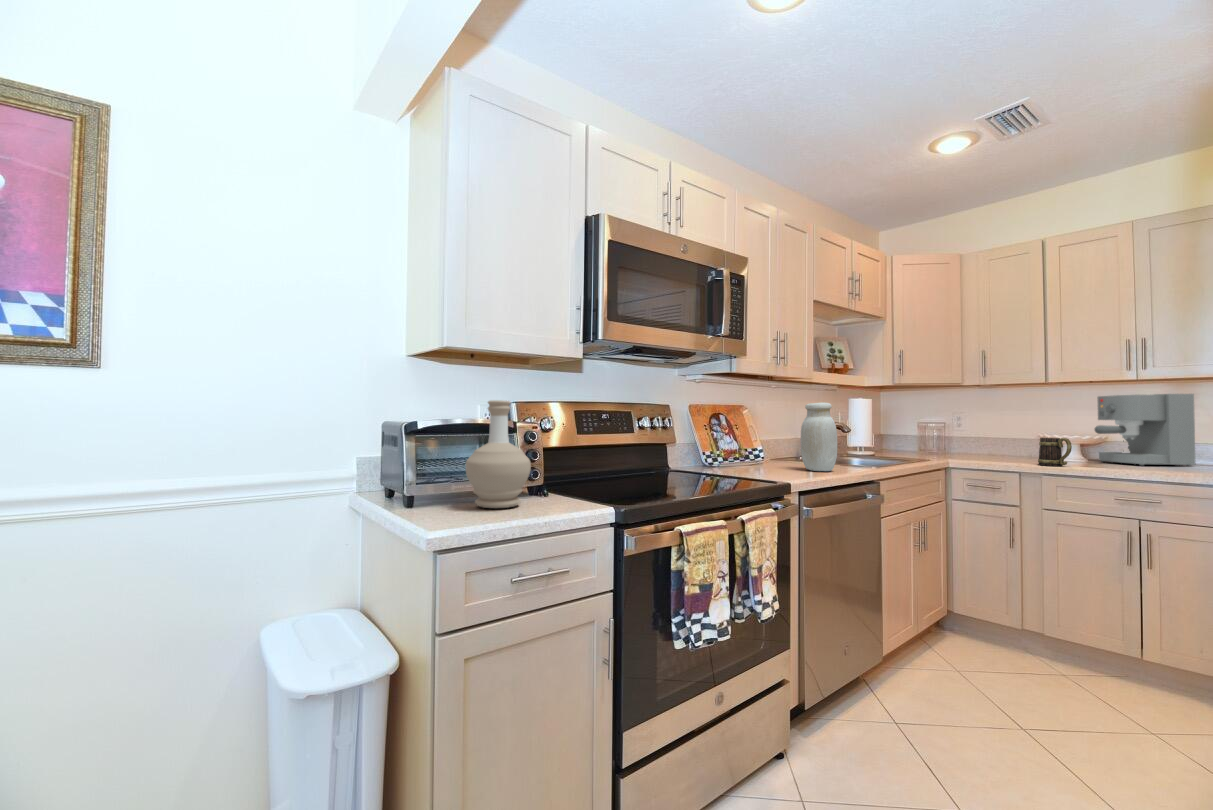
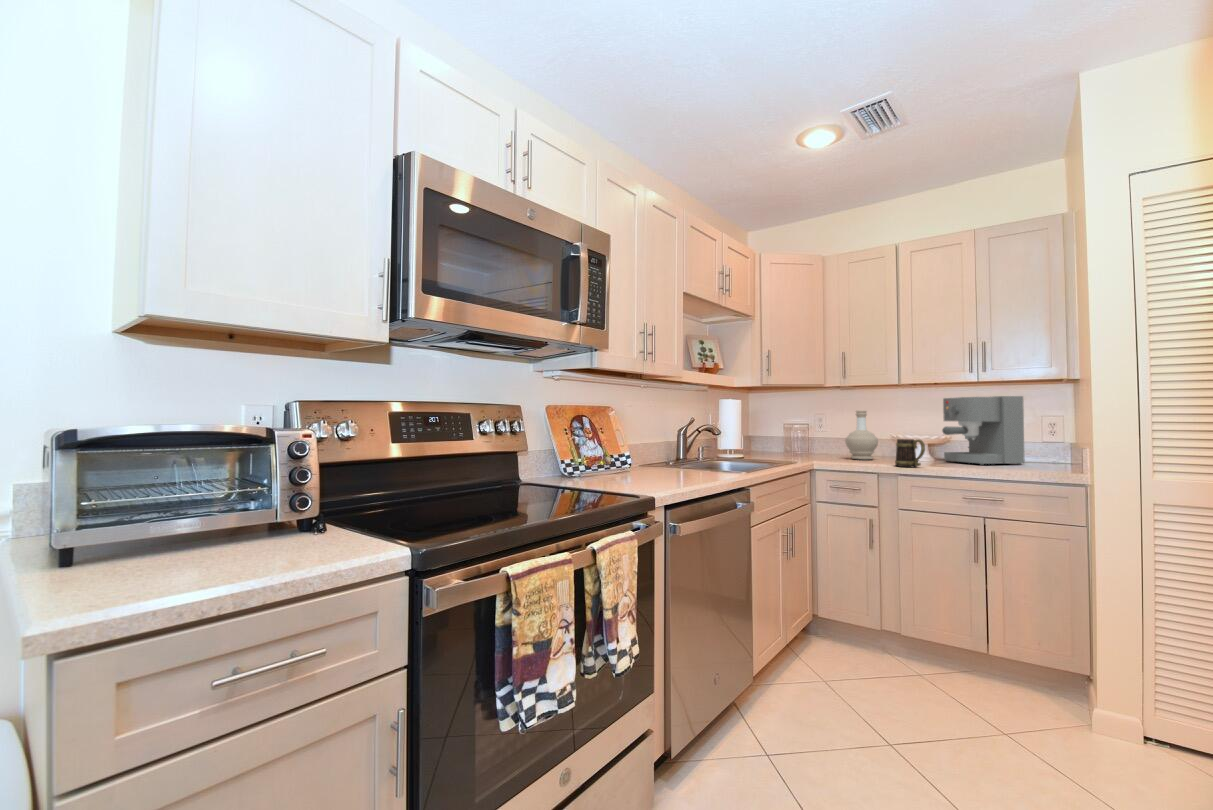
bottle: present [466,400,531,508] -> present [845,410,878,460]
jar: present [801,403,837,471] -> none [668,403,707,480]

